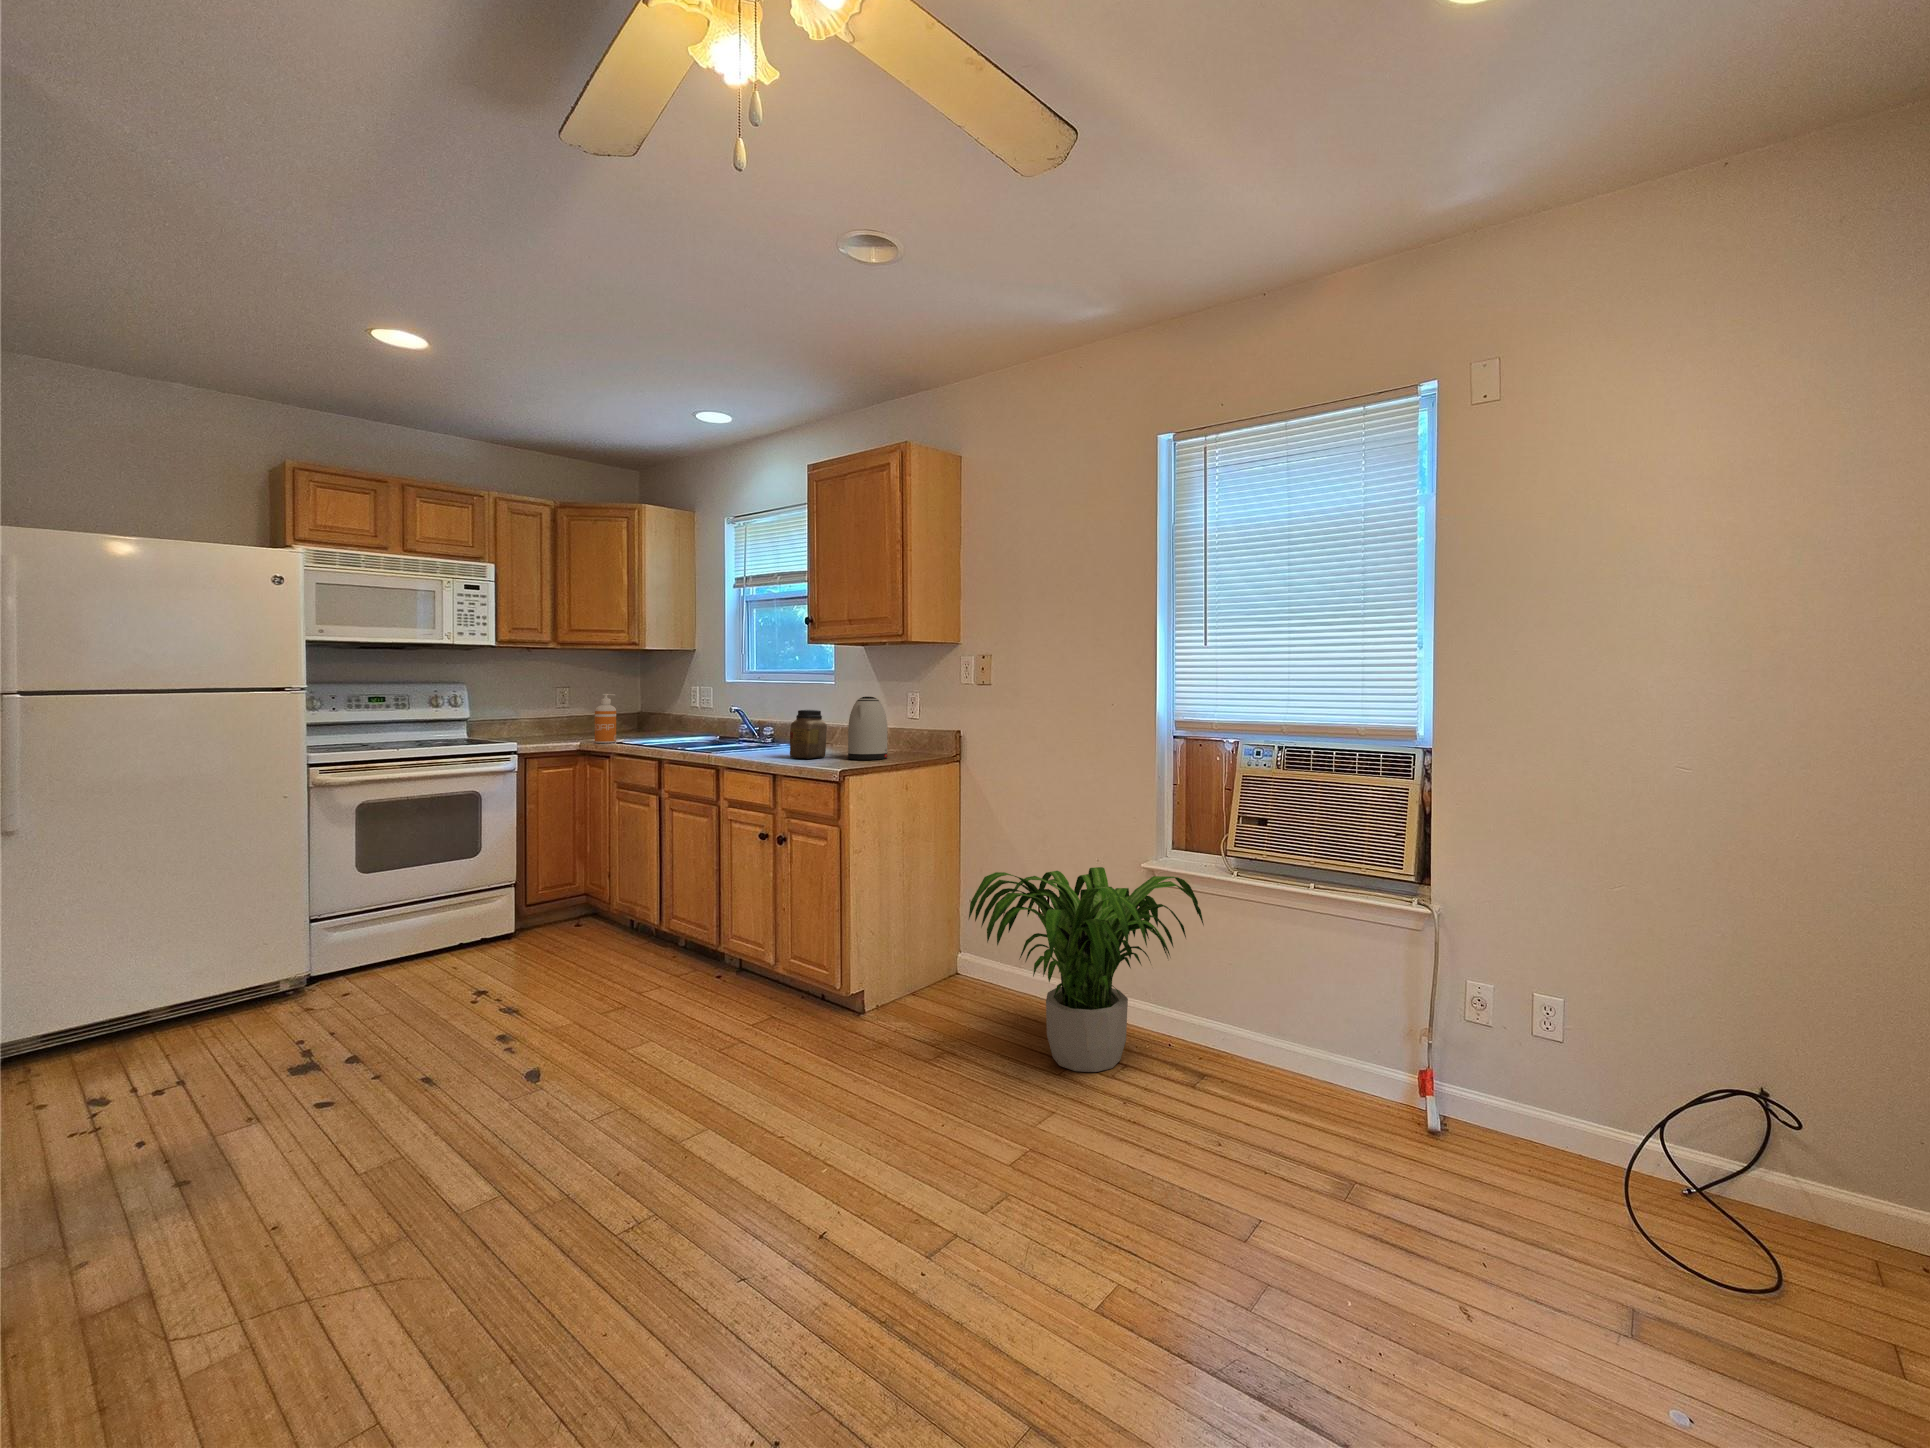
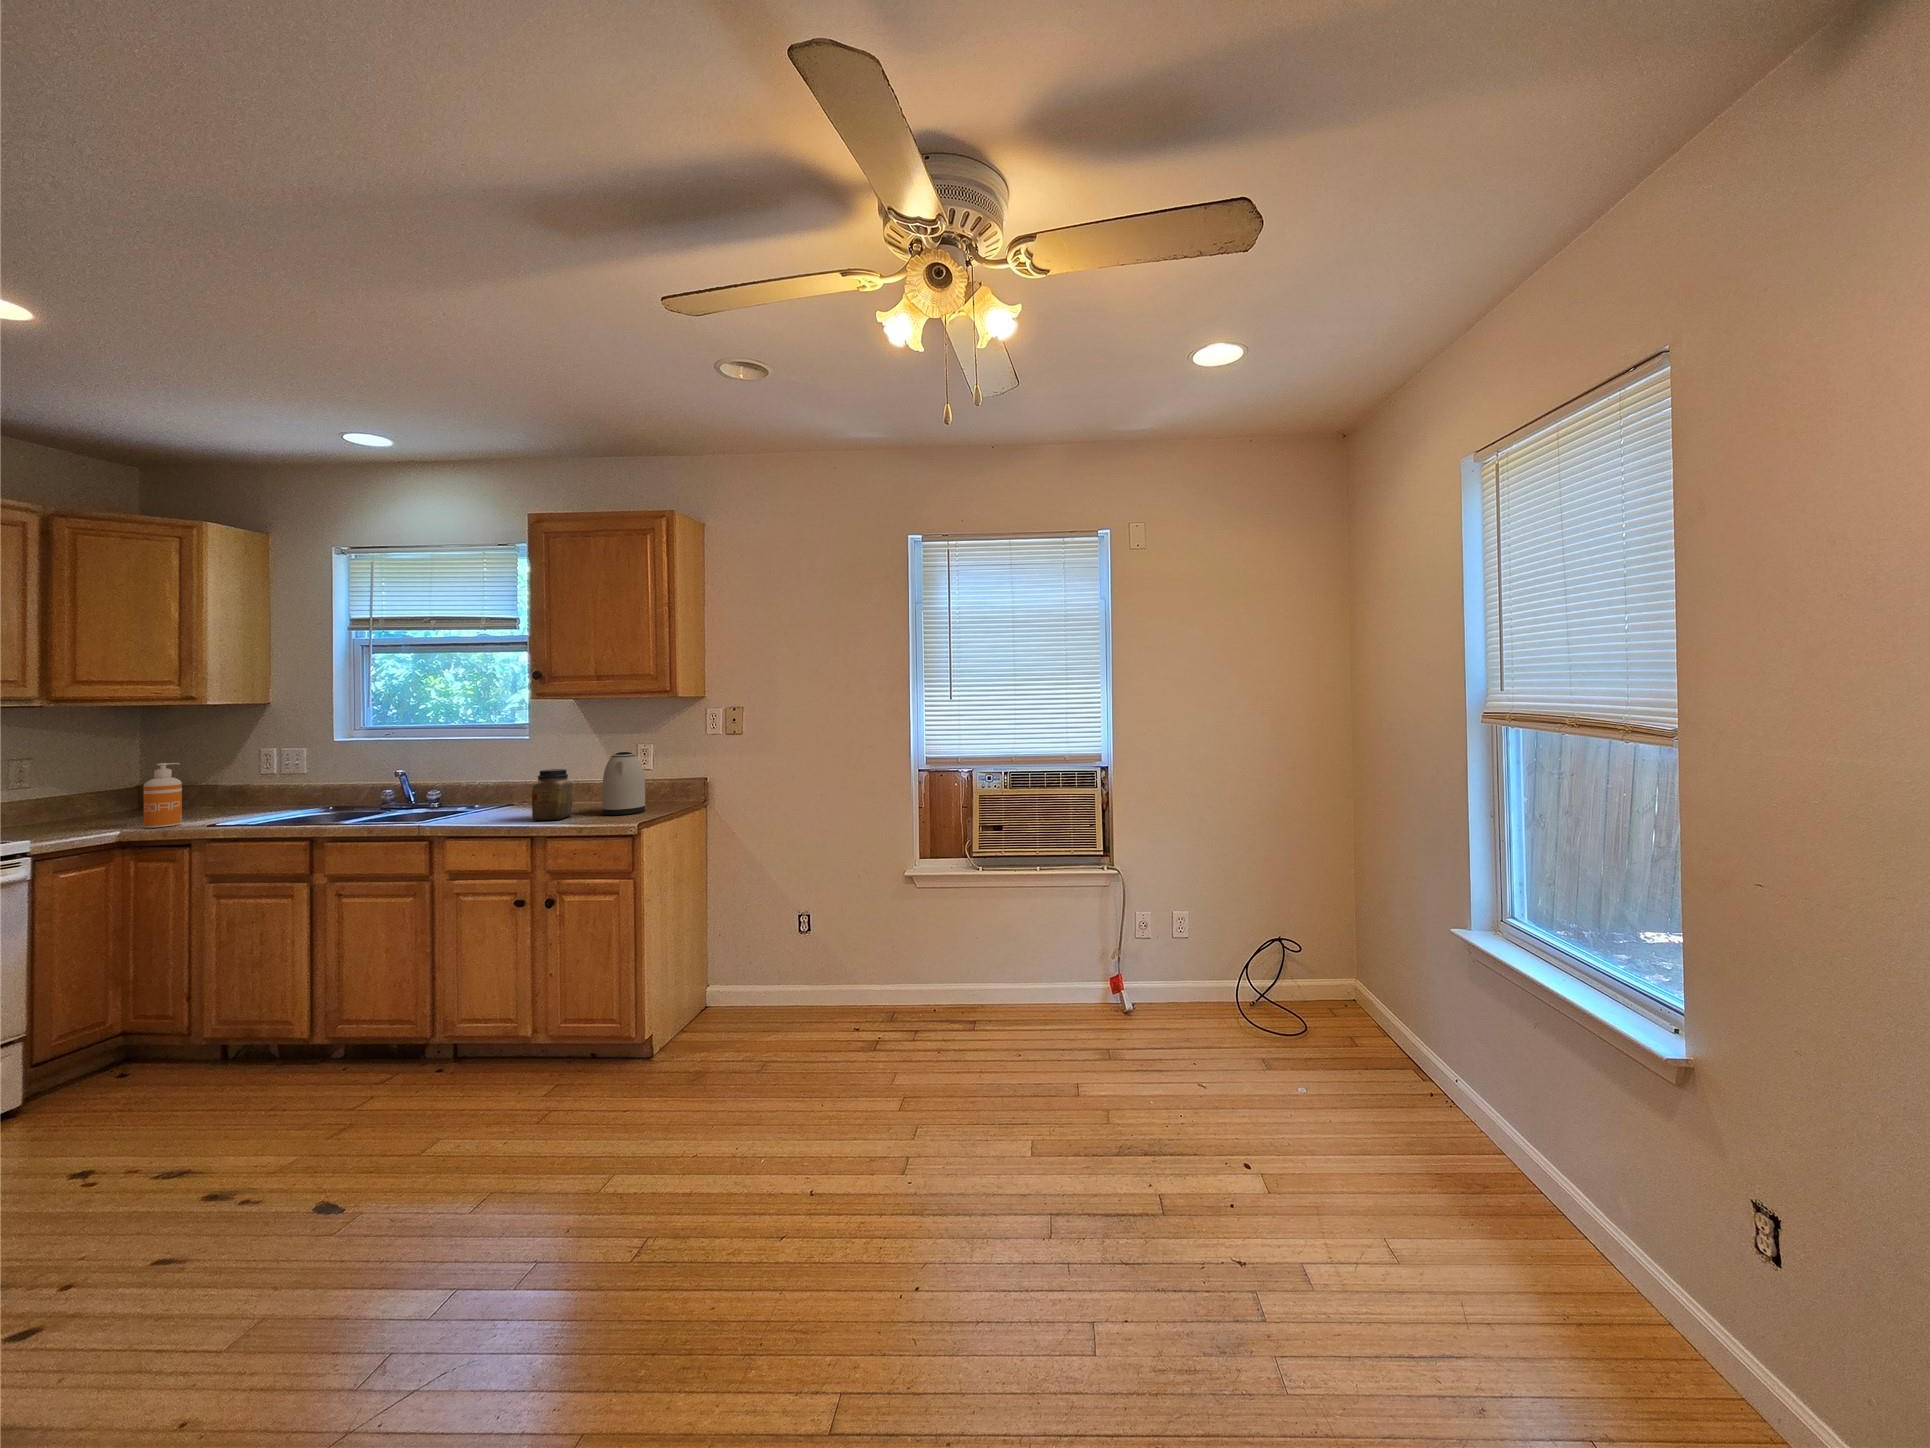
potted plant: present [969,867,1204,1072] -> none [802,878,973,1046]

